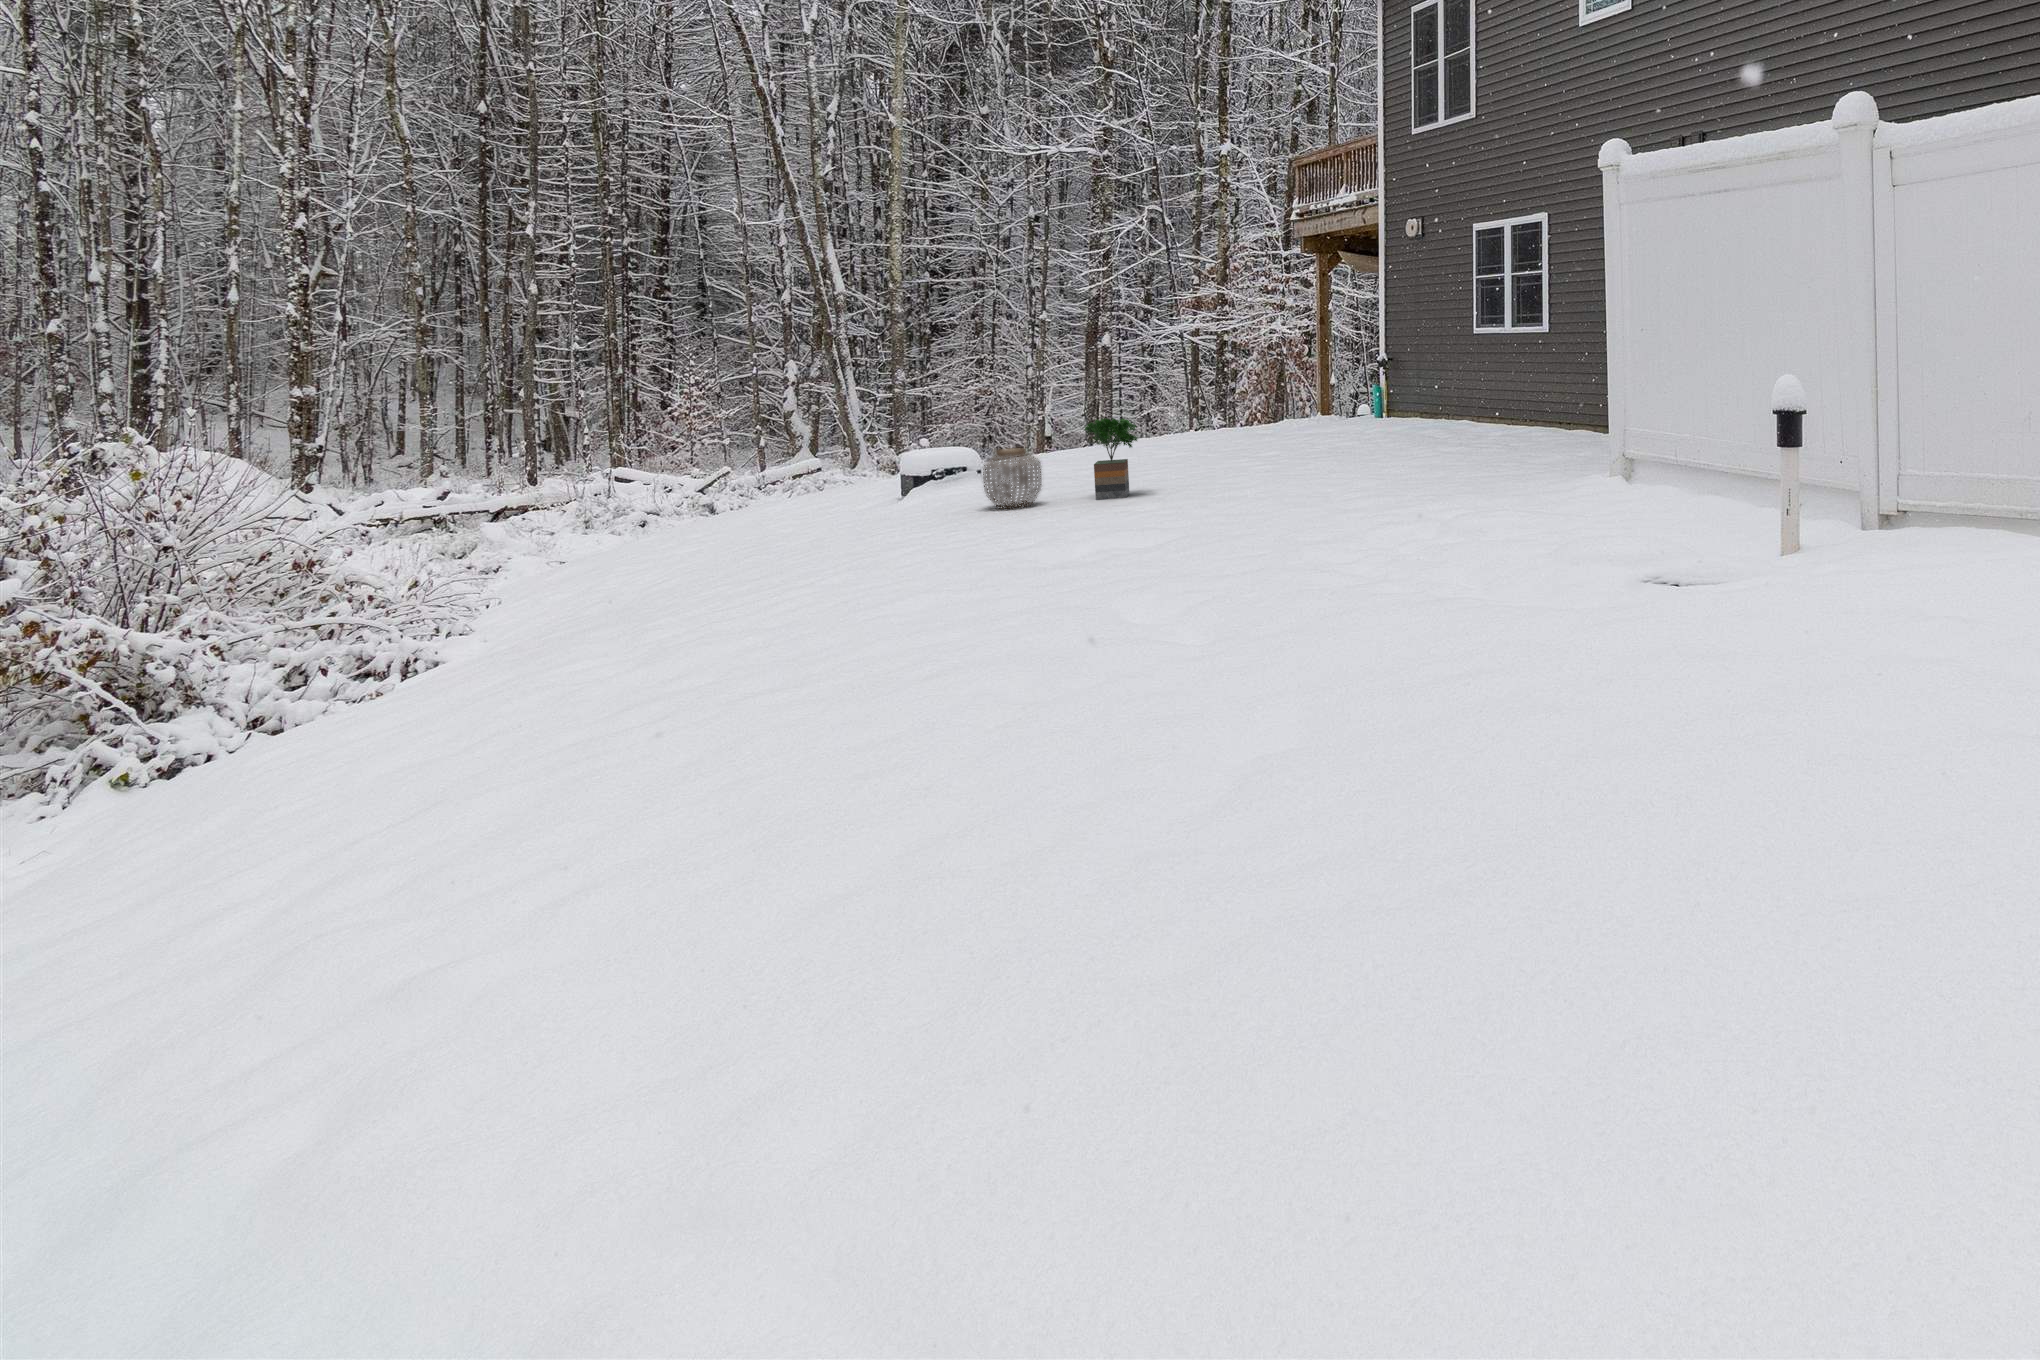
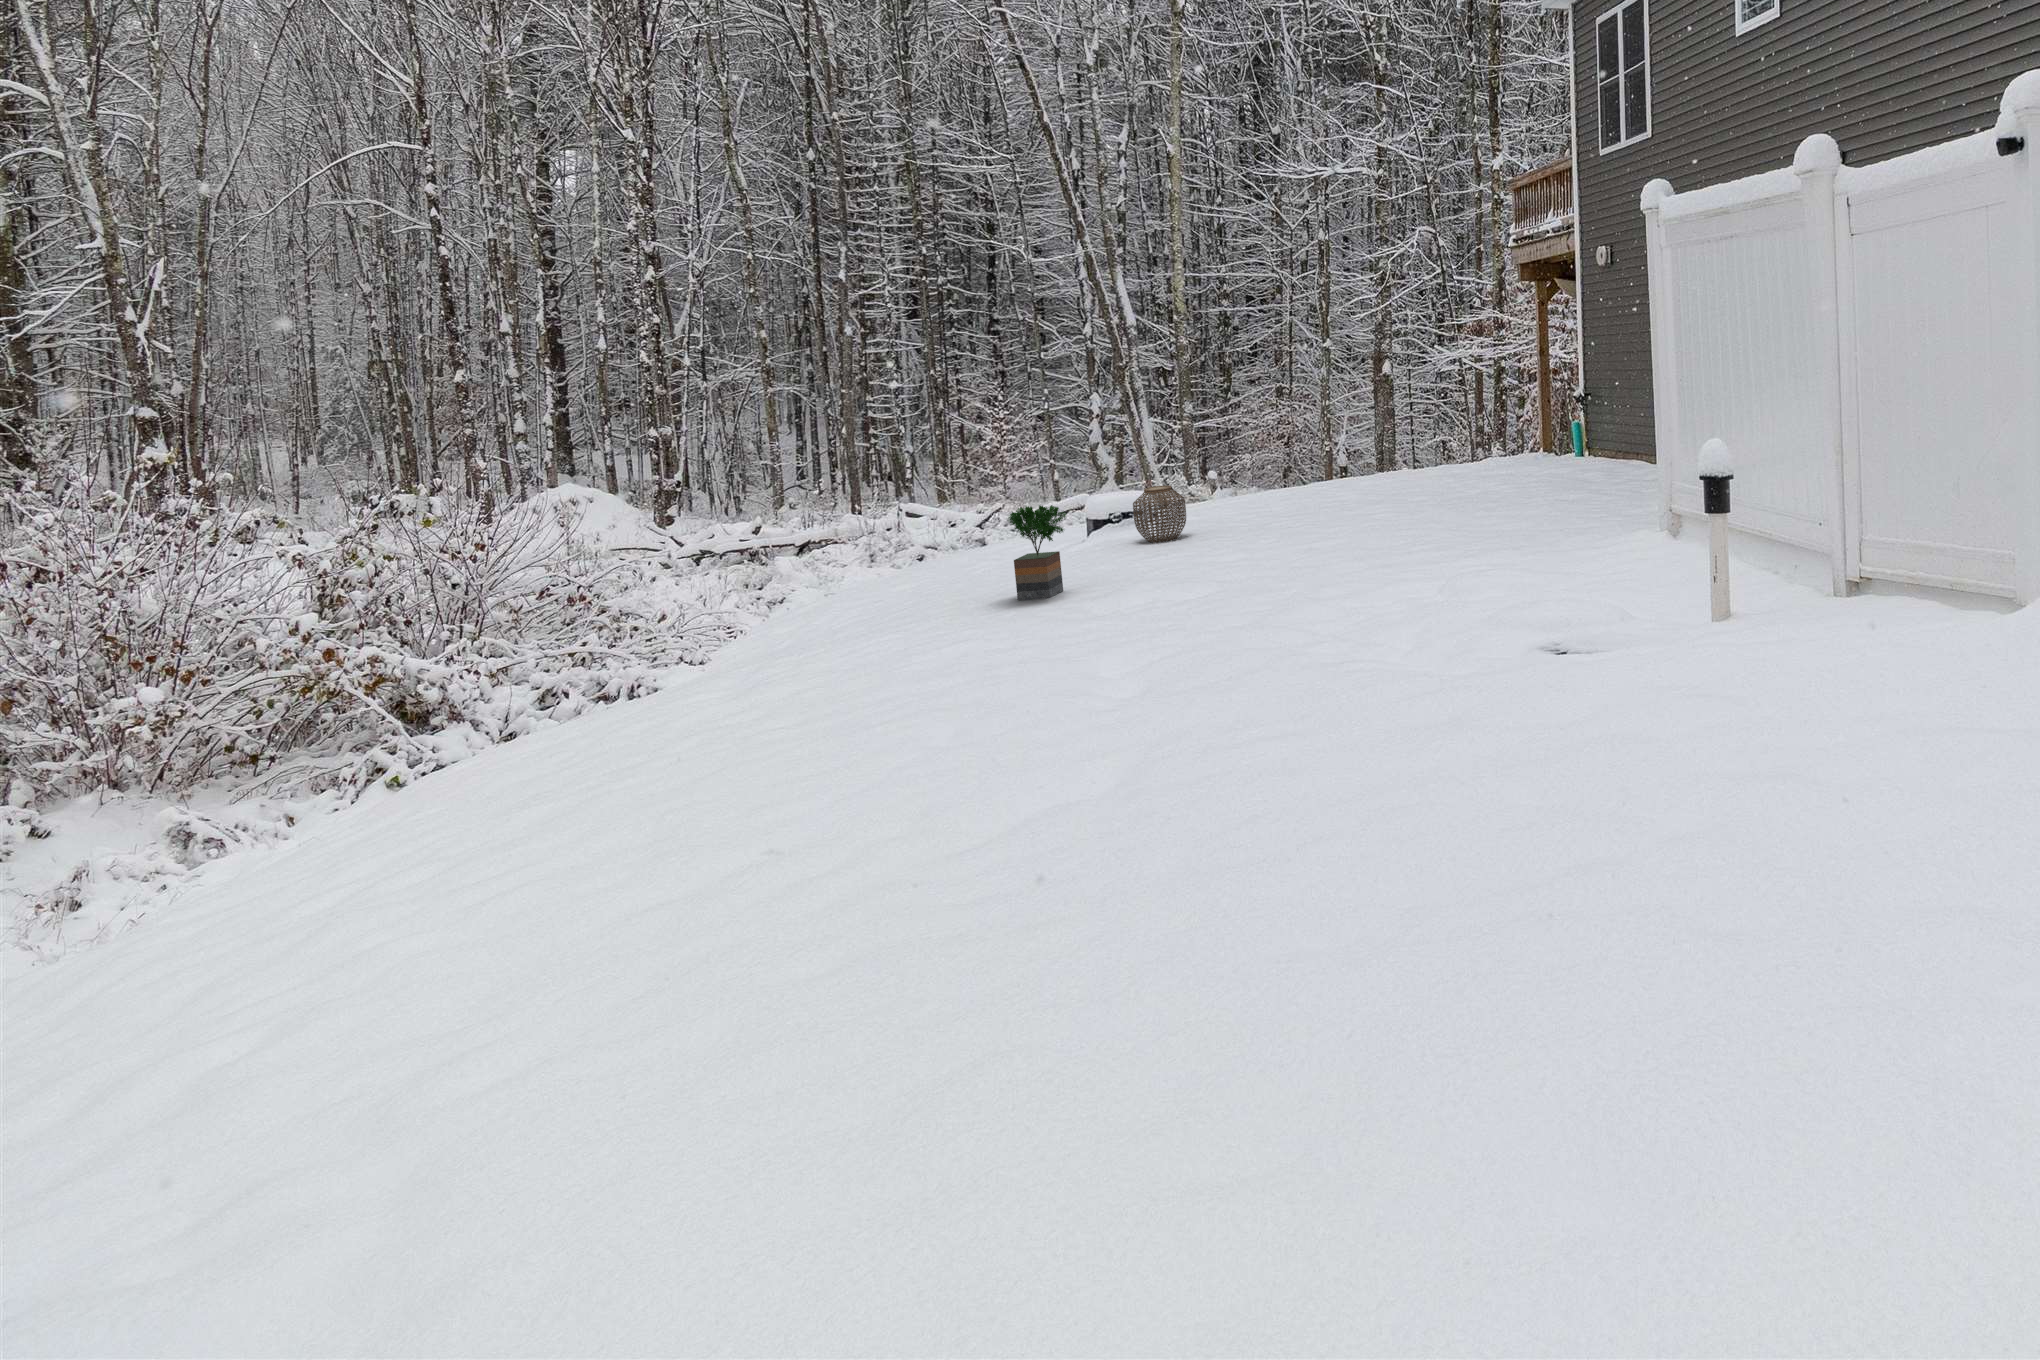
potted tree: present [1085,418,1137,500] -> present [1008,505,1067,600]

